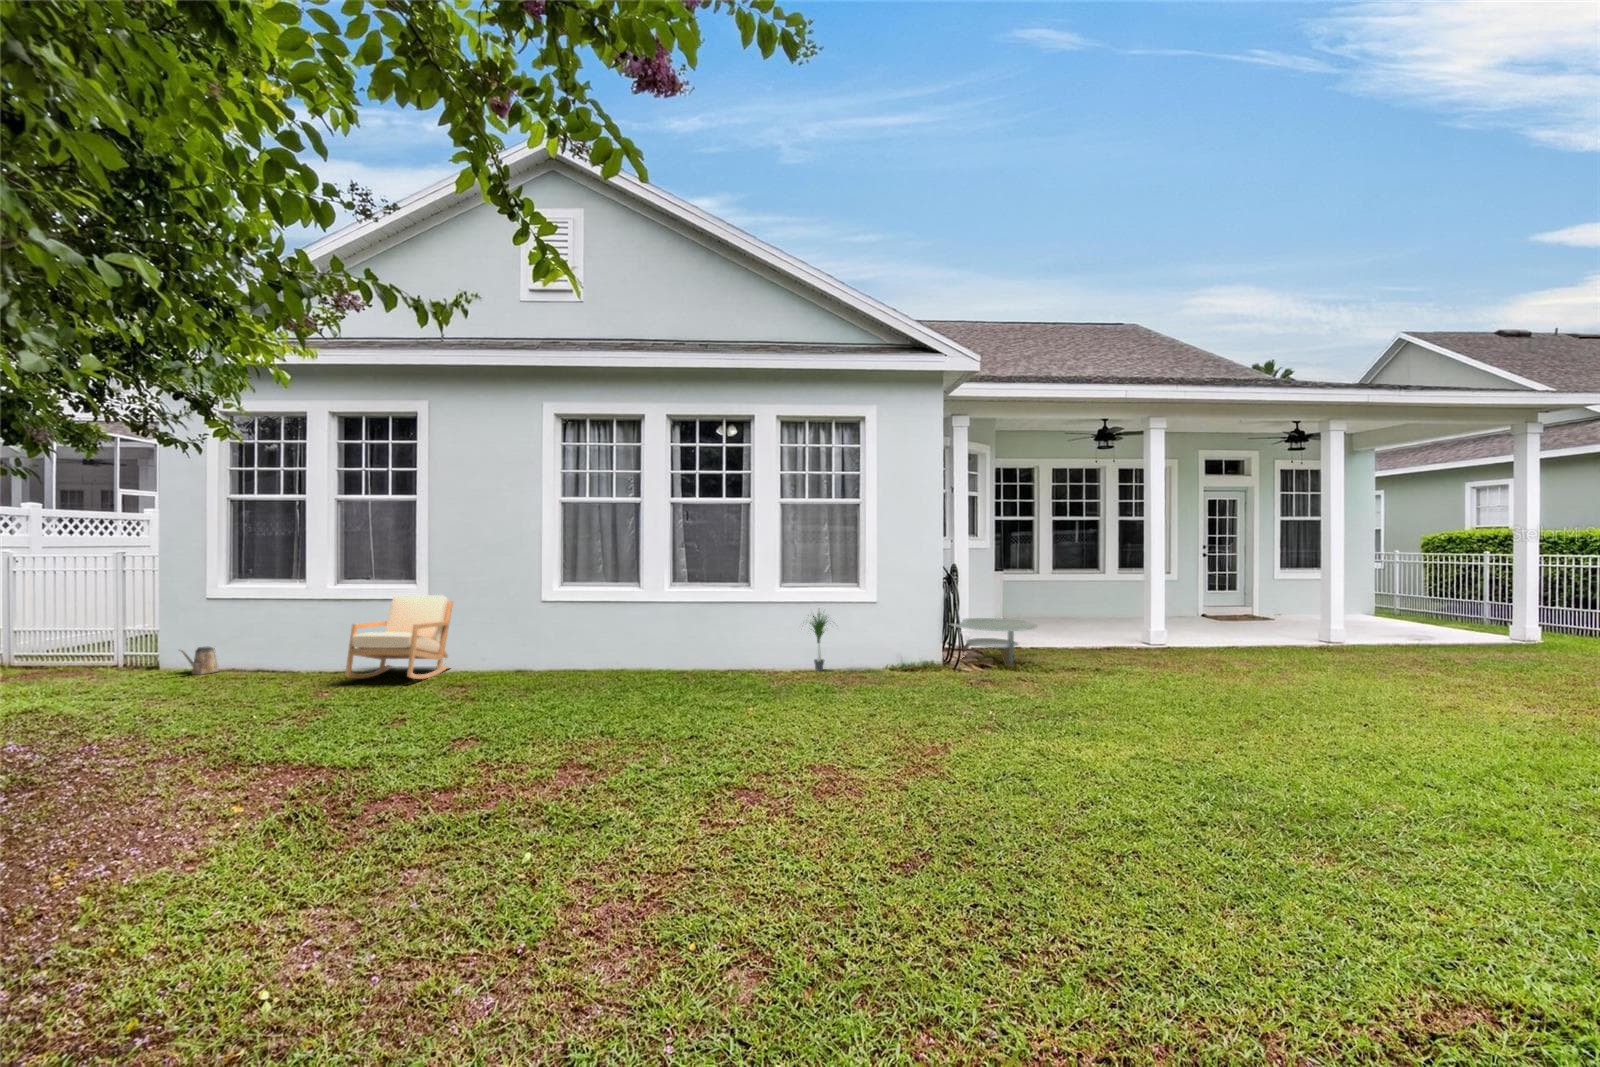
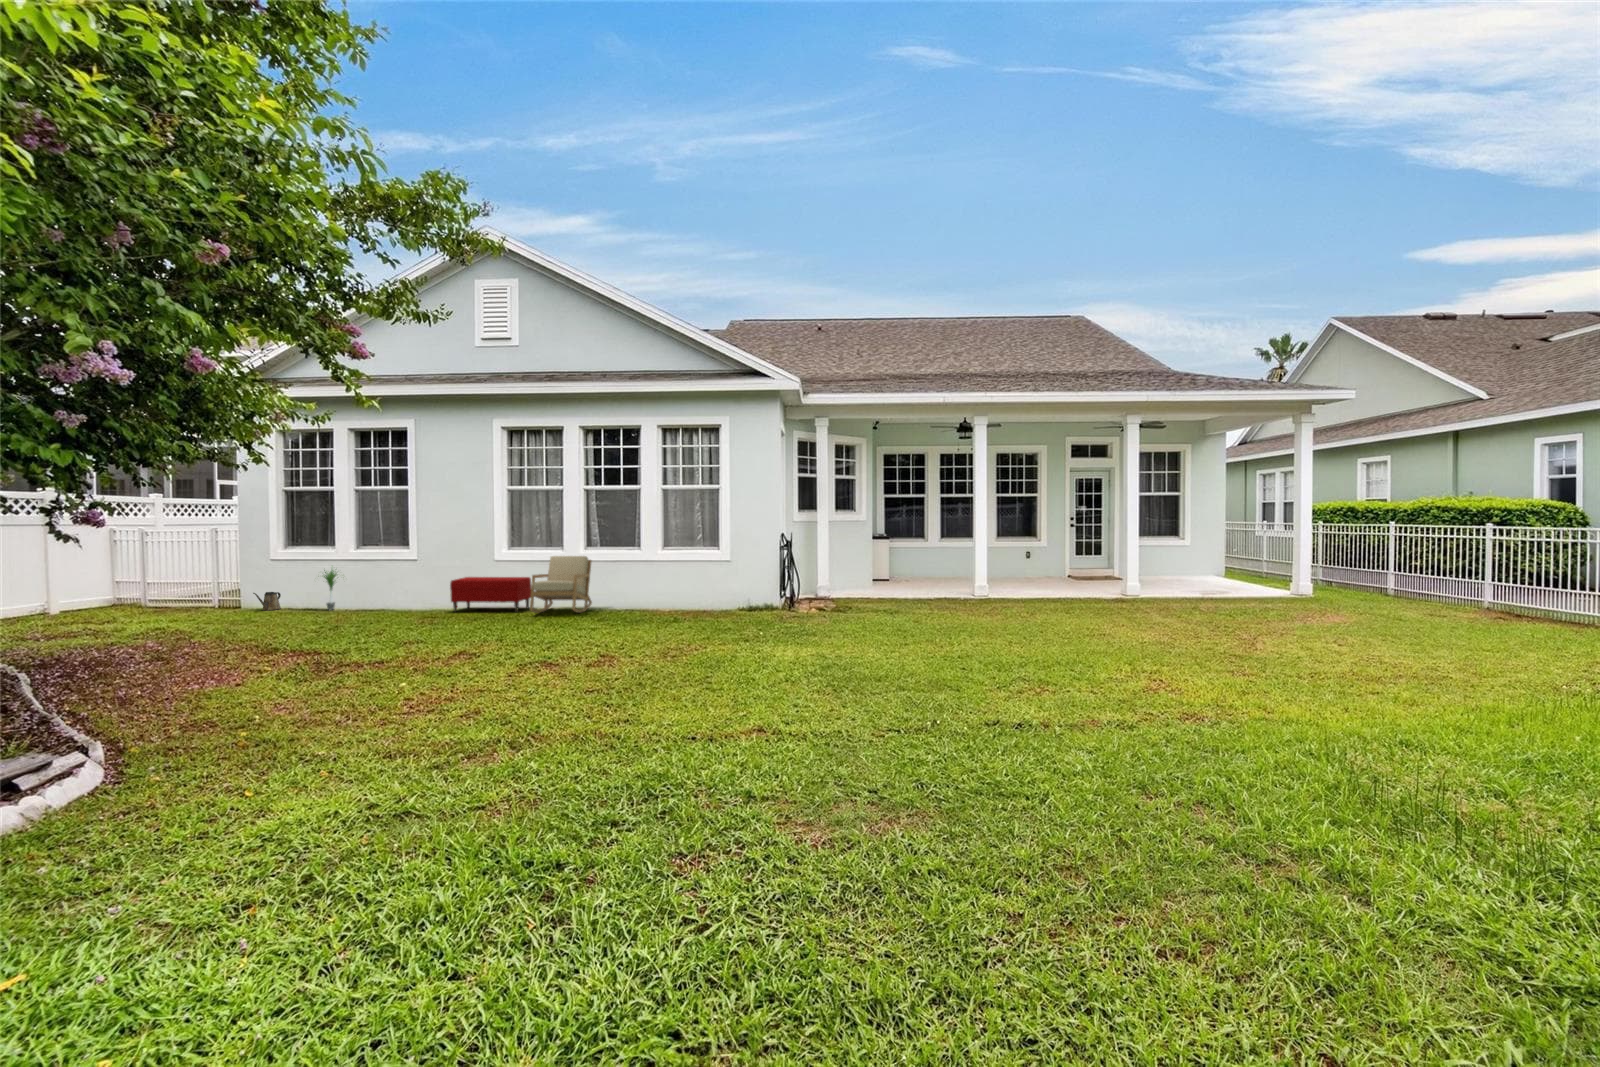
chair: present [345,595,453,679] -> present [530,556,592,613]
potted plant: present [810,613,827,671] -> present [324,570,337,610]
round table: present [949,618,1037,667] -> none [794,574,859,609]
bench: none [482,624,594,676] -> present [450,577,531,612]

